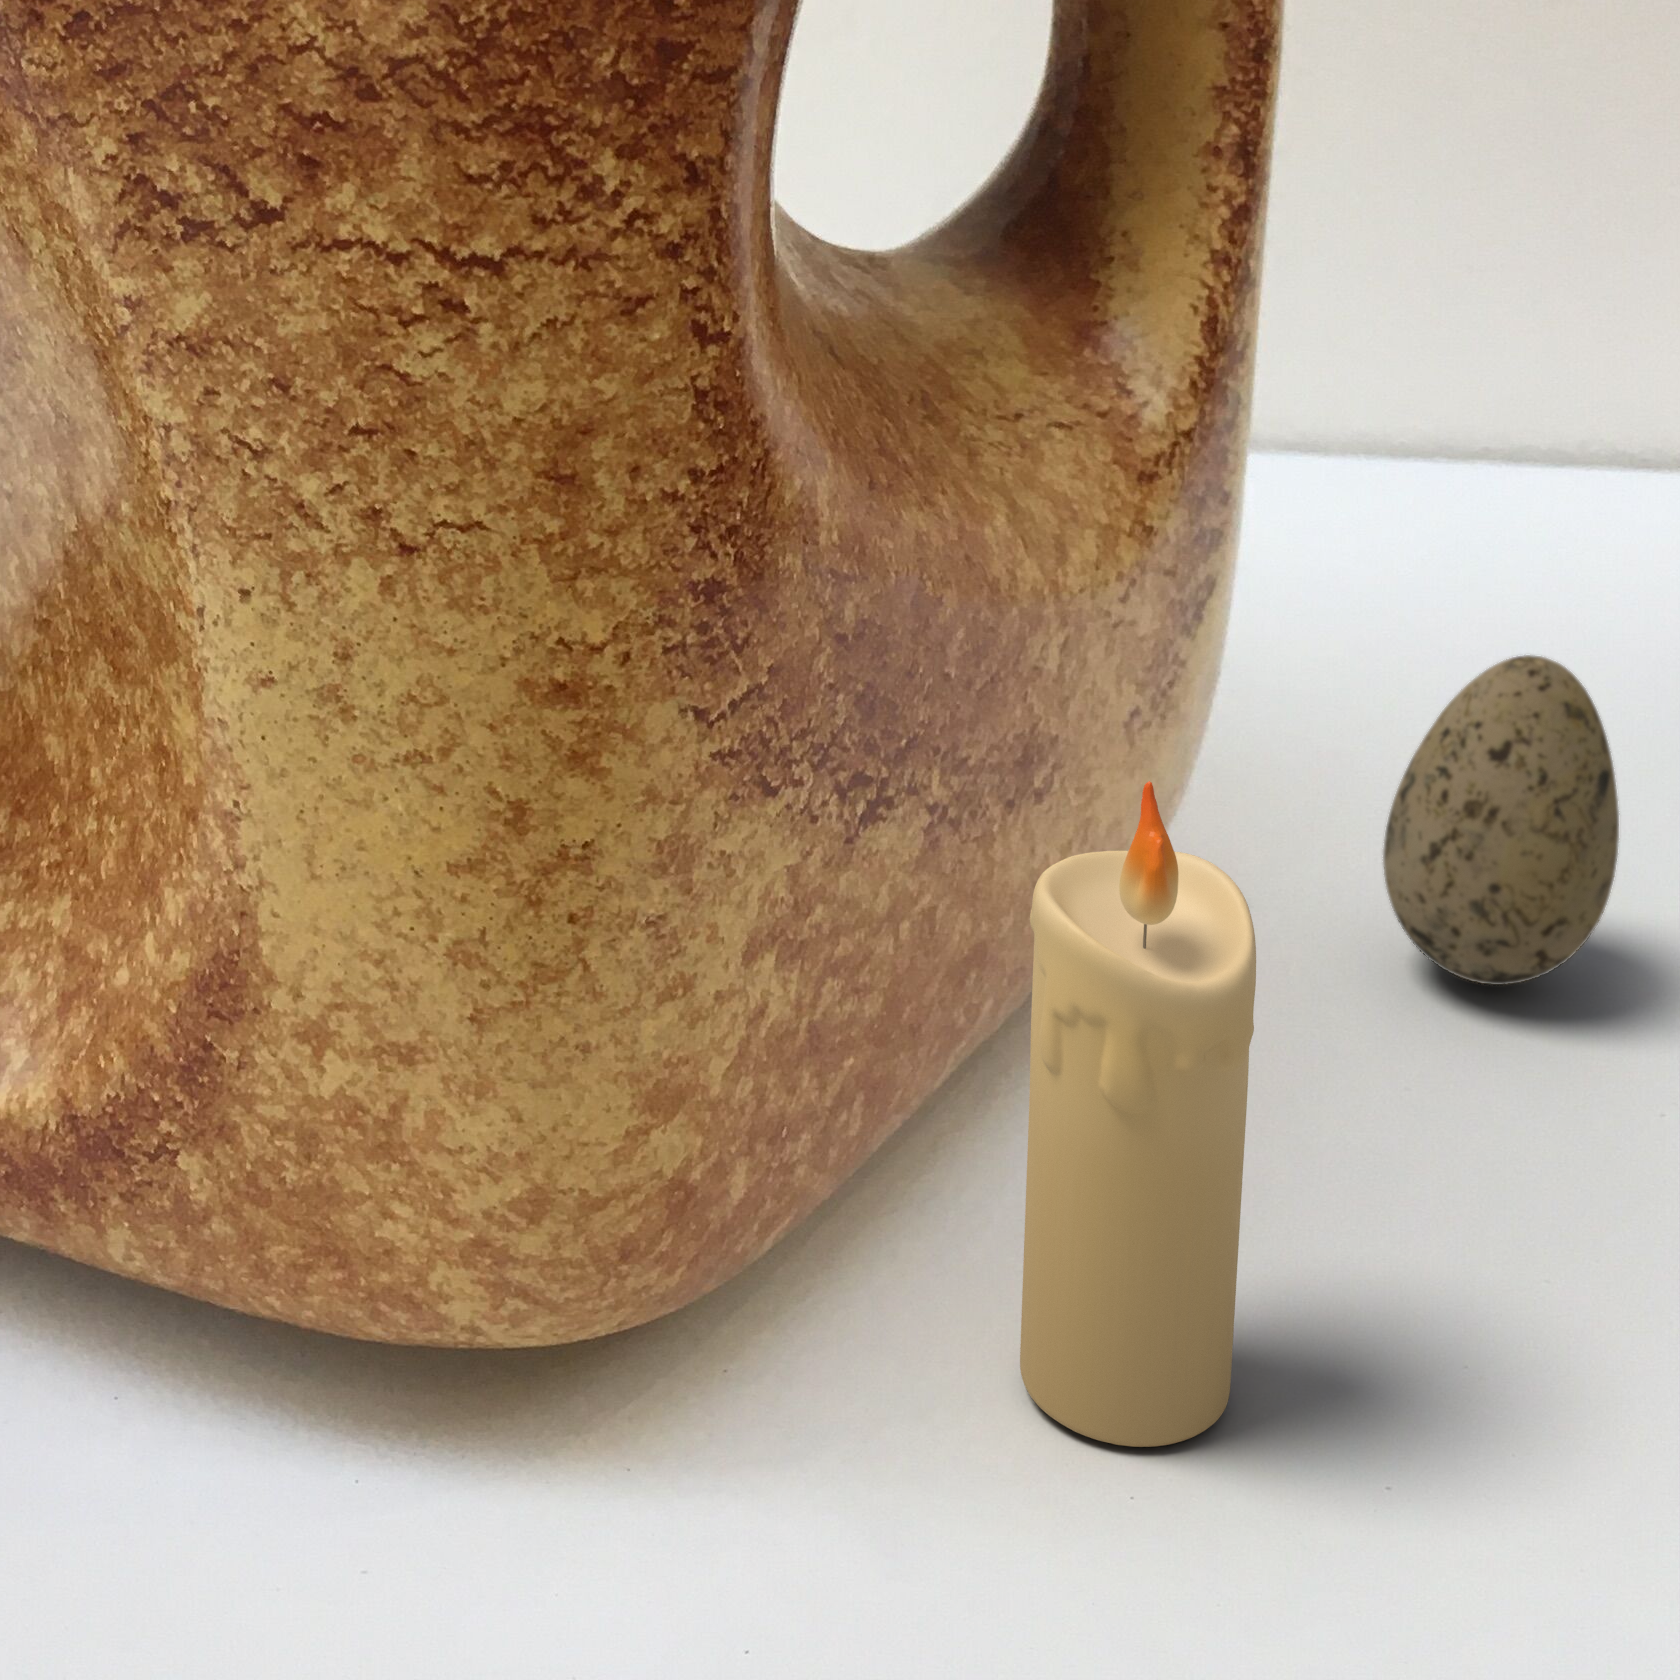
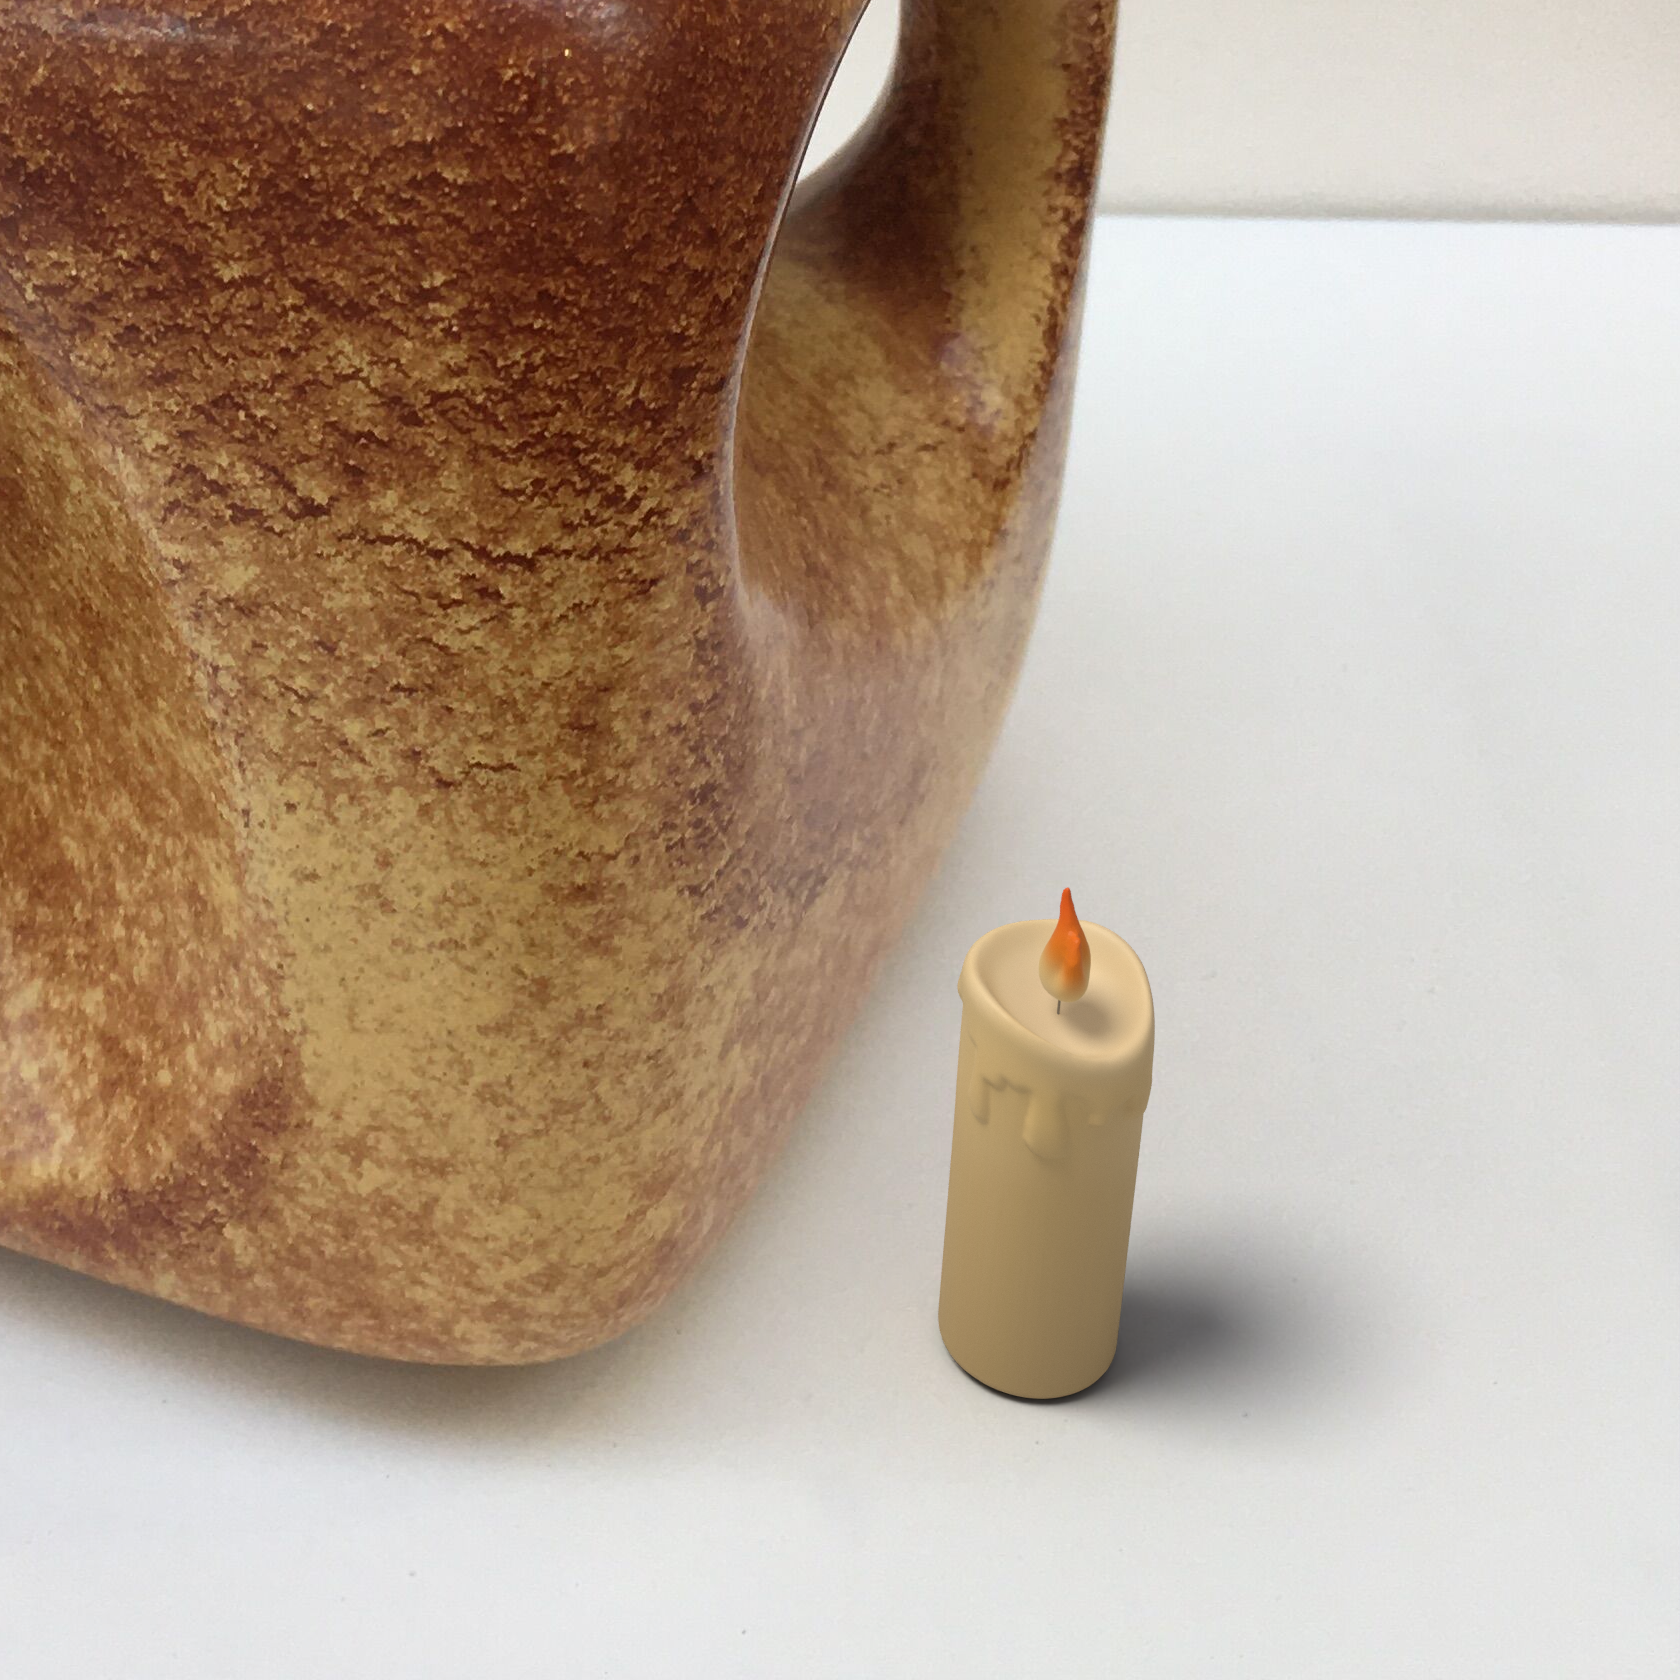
decorative egg: present [1383,655,1619,985] -> none [1214,613,1424,883]

